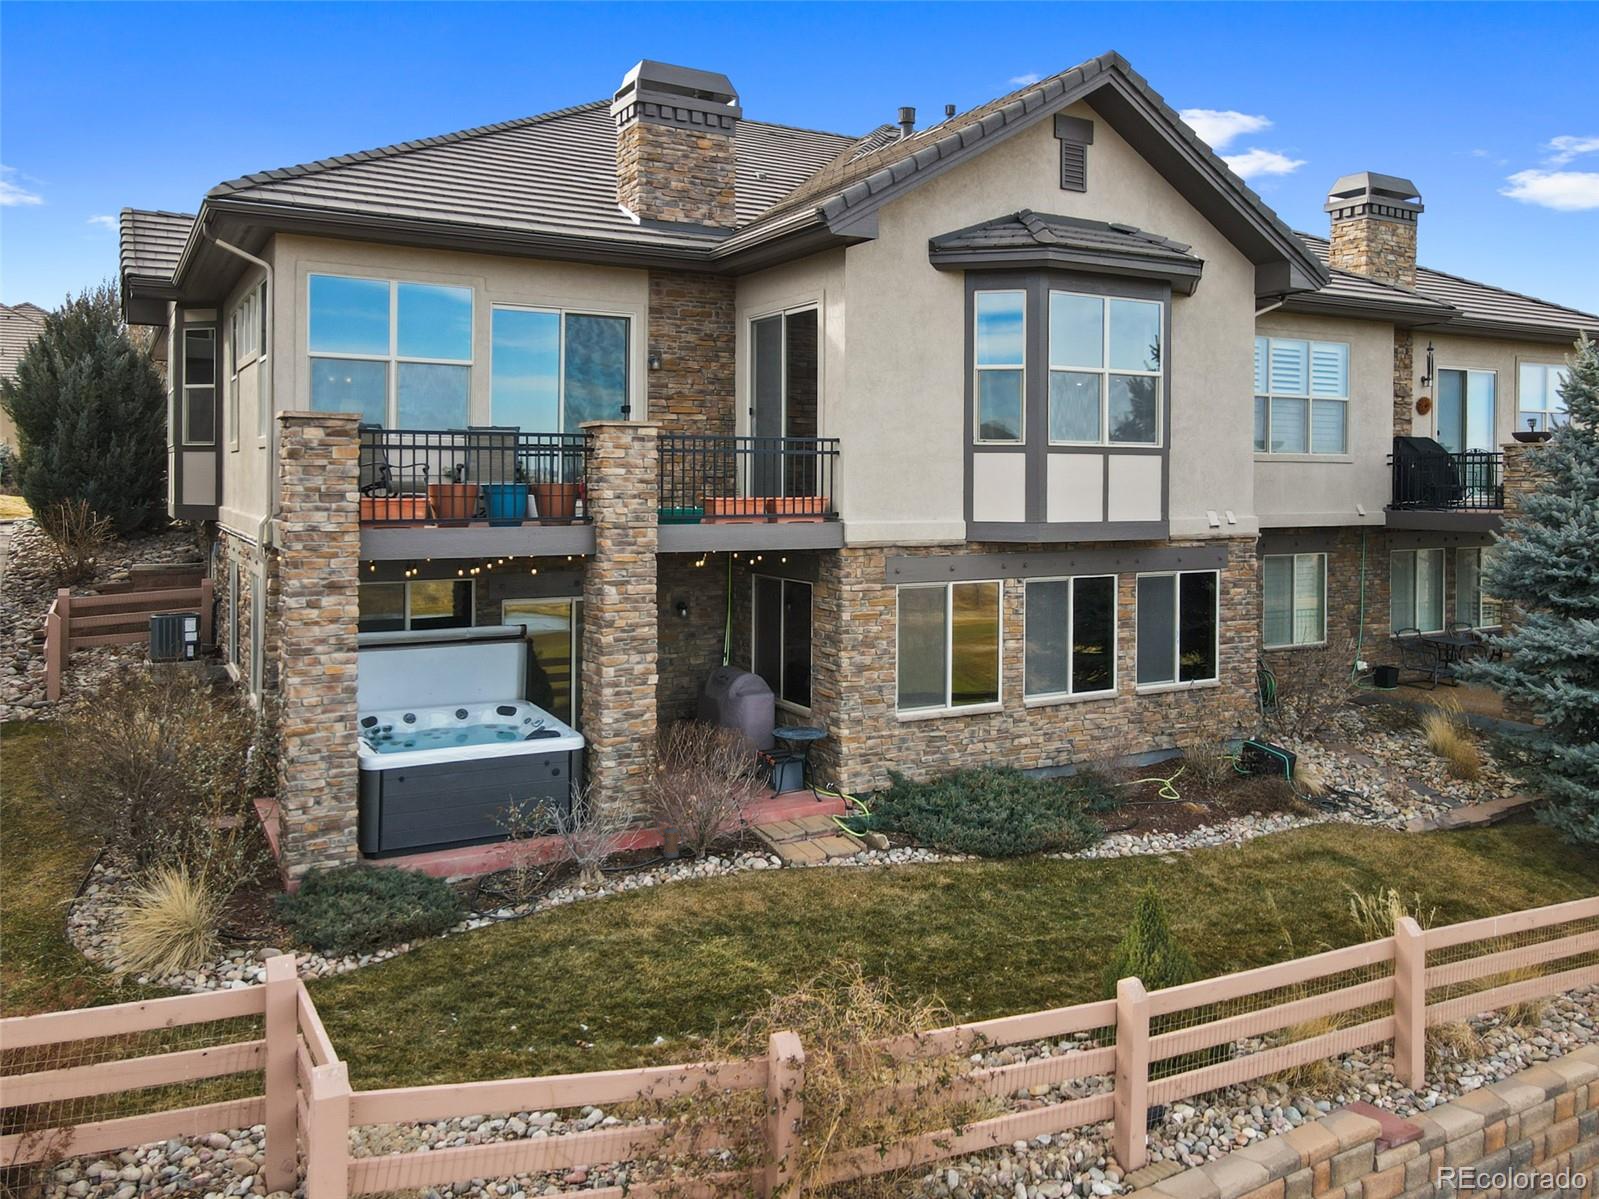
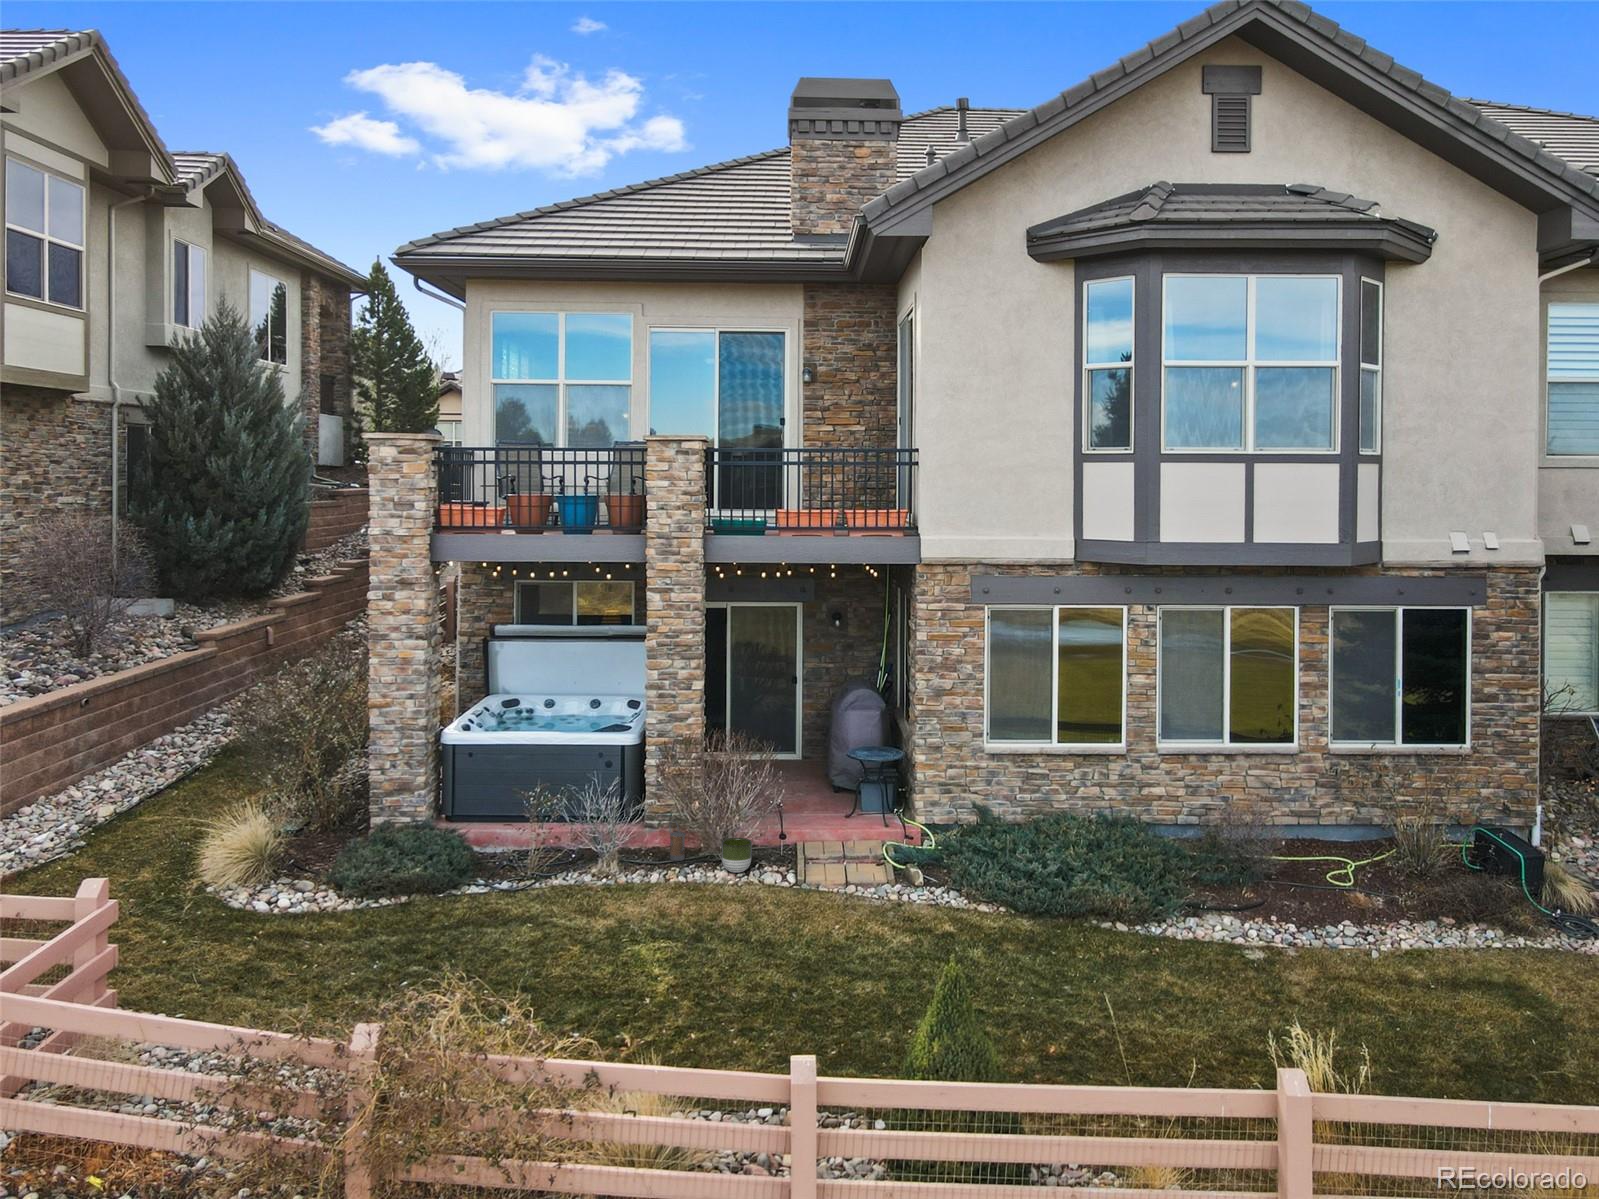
planter: none [727,825,756,859] -> present [722,838,752,873]

